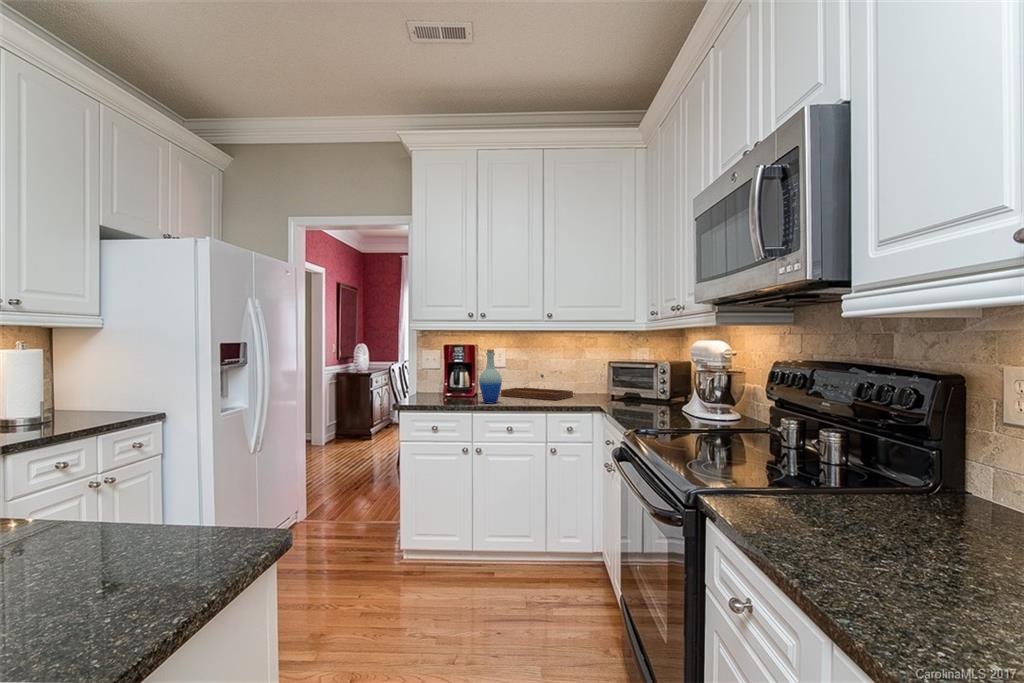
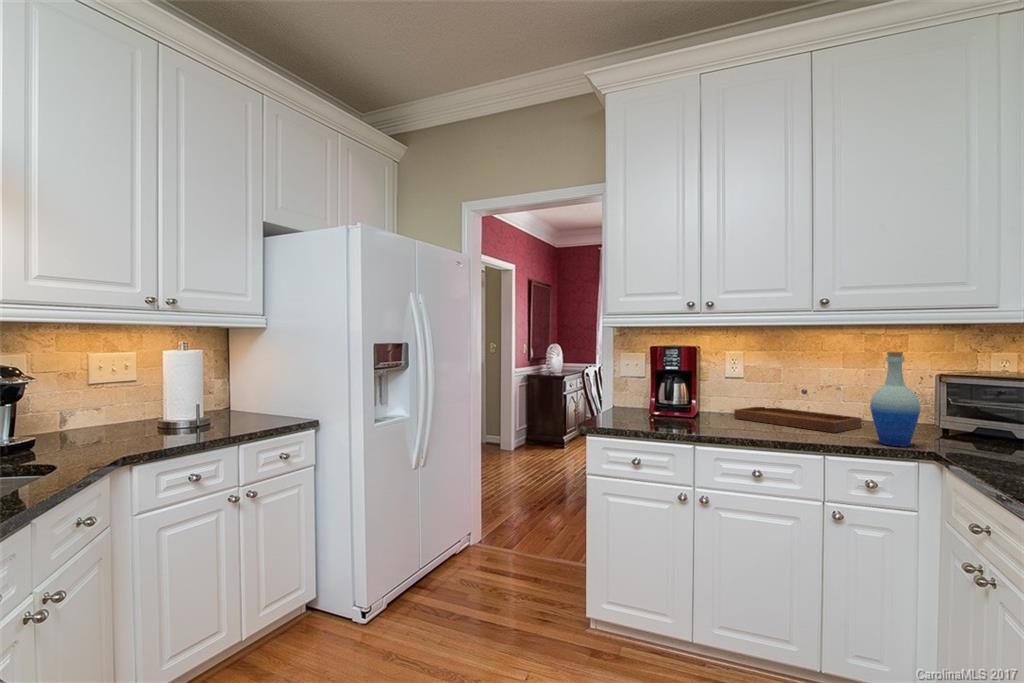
bottle: present [479,350,502,403] -> present [870,352,920,447]

